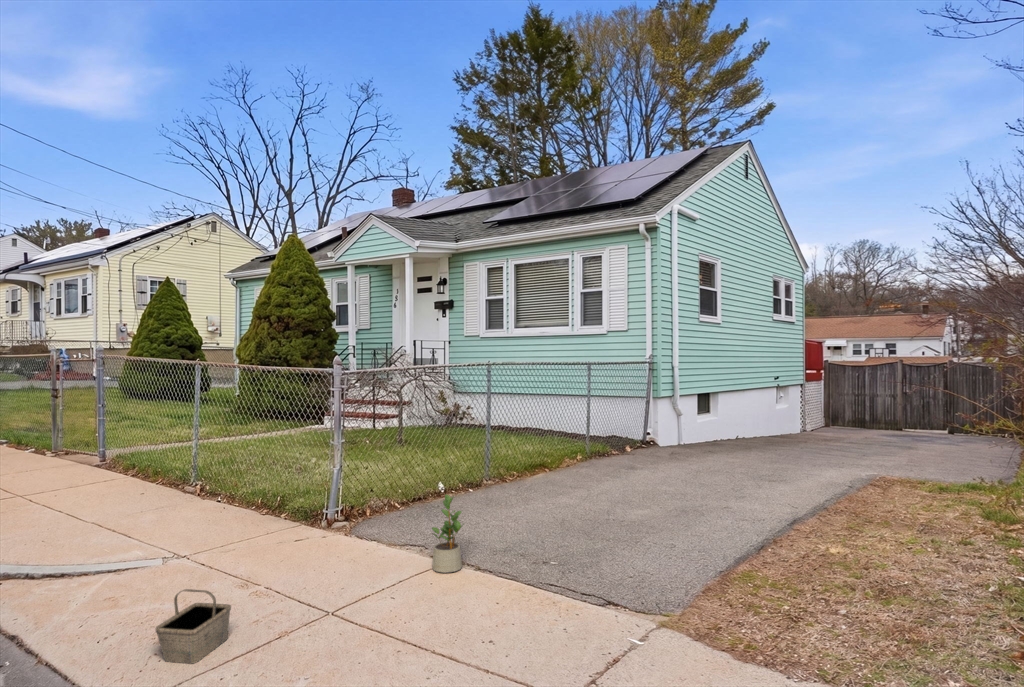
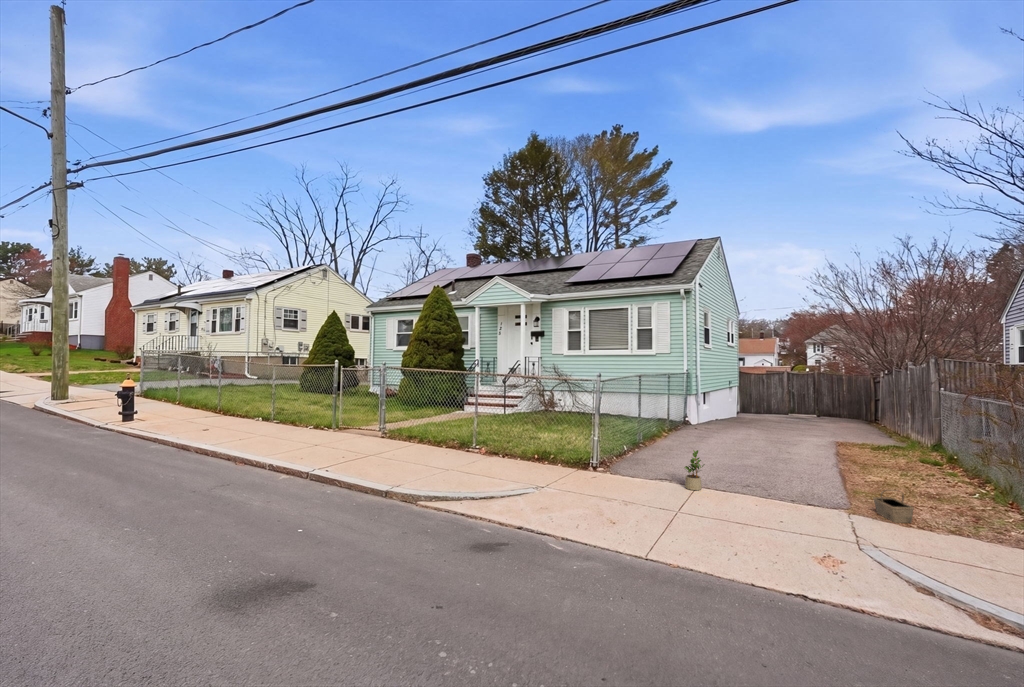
basket: present [156,589,231,664] -> present [873,490,914,523]

